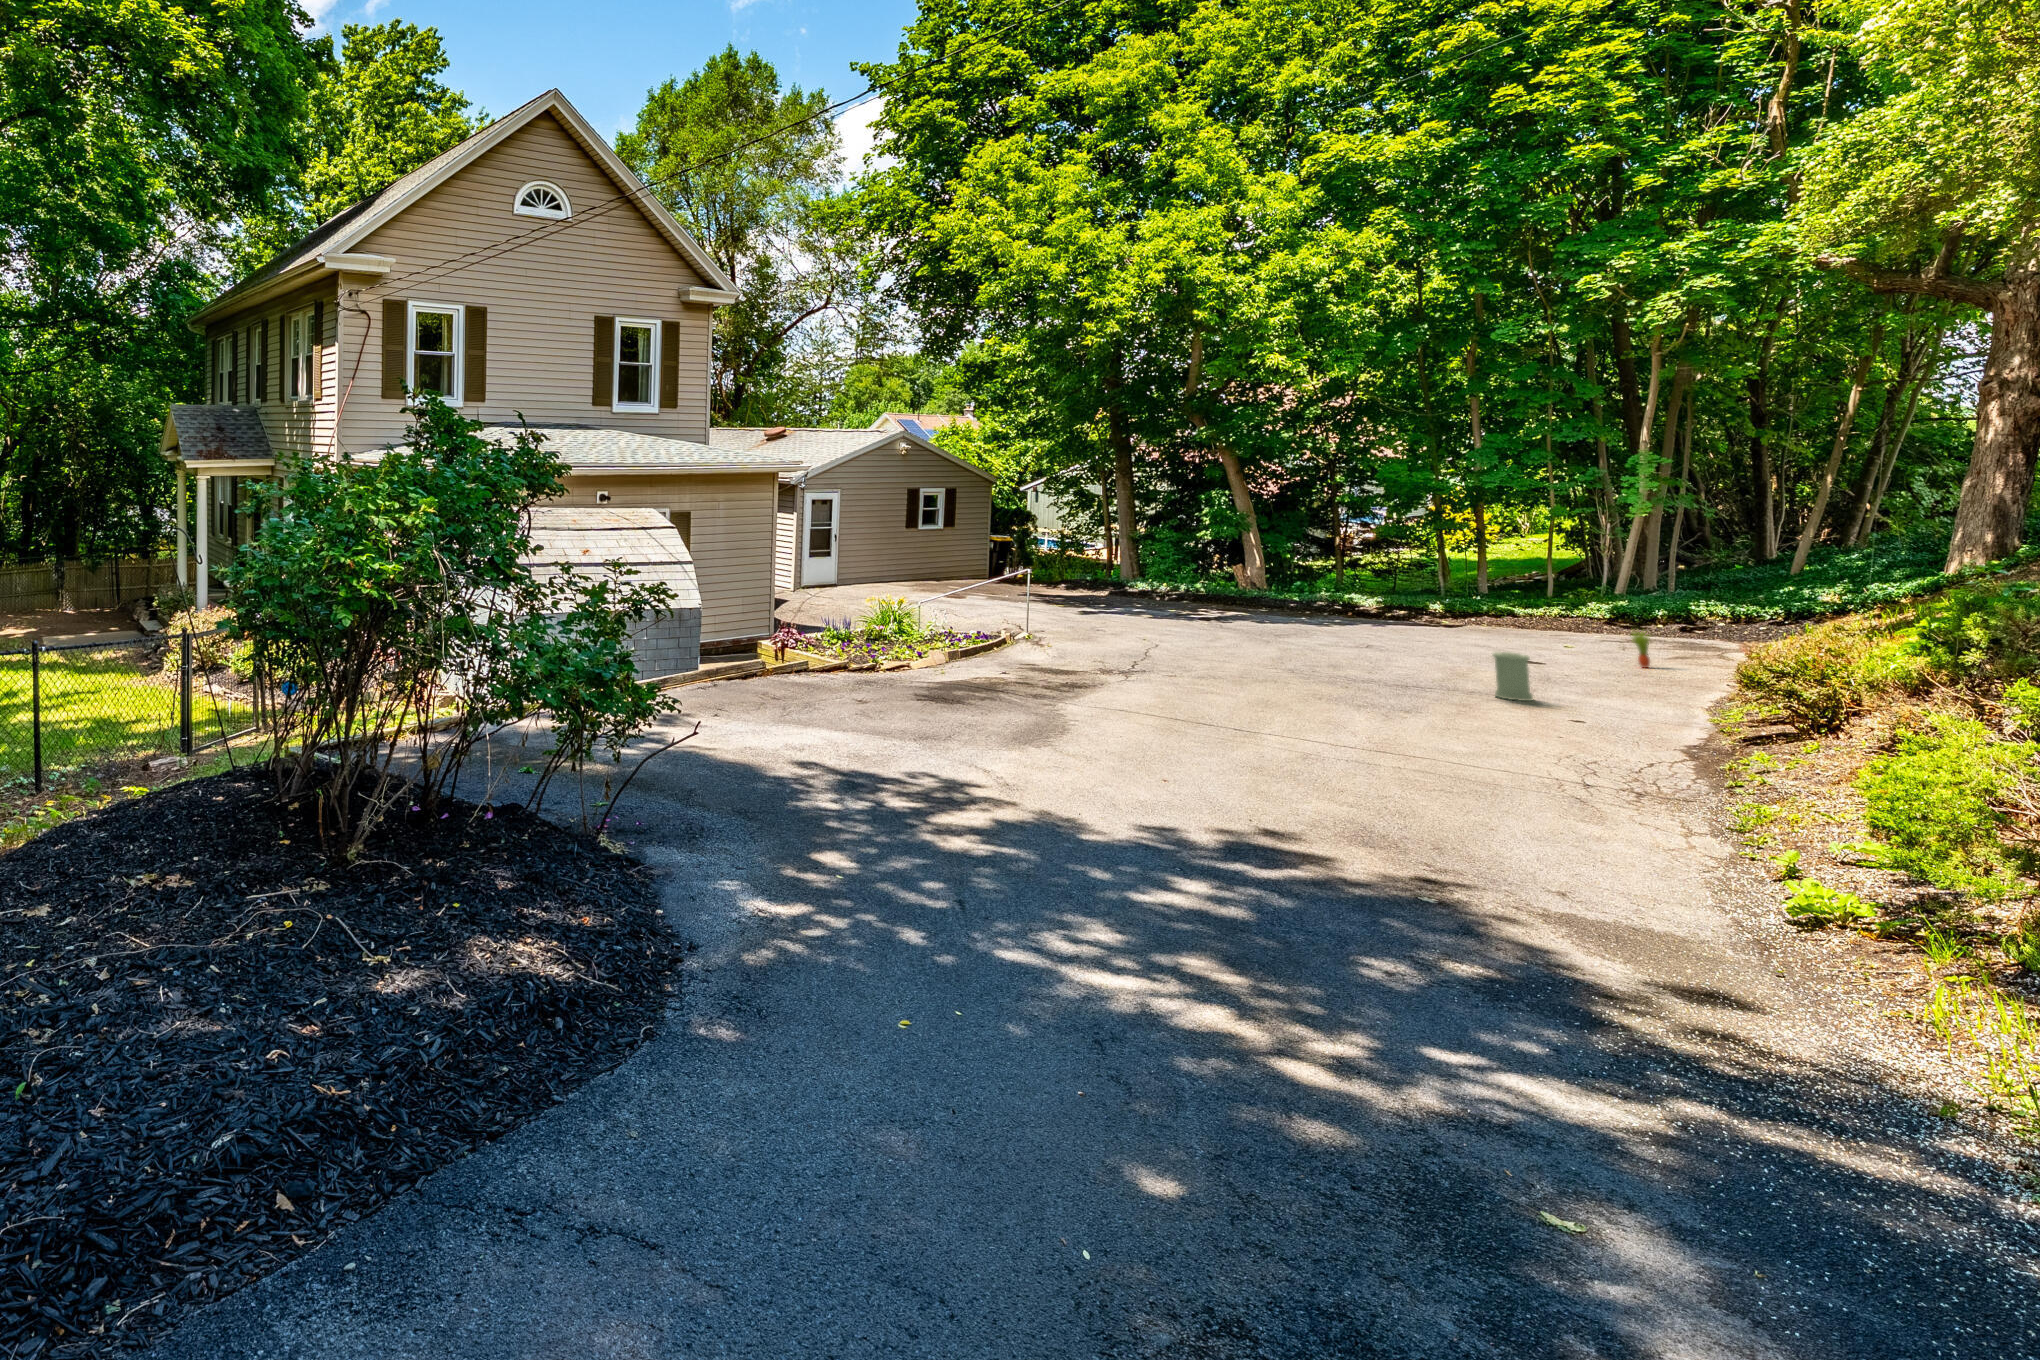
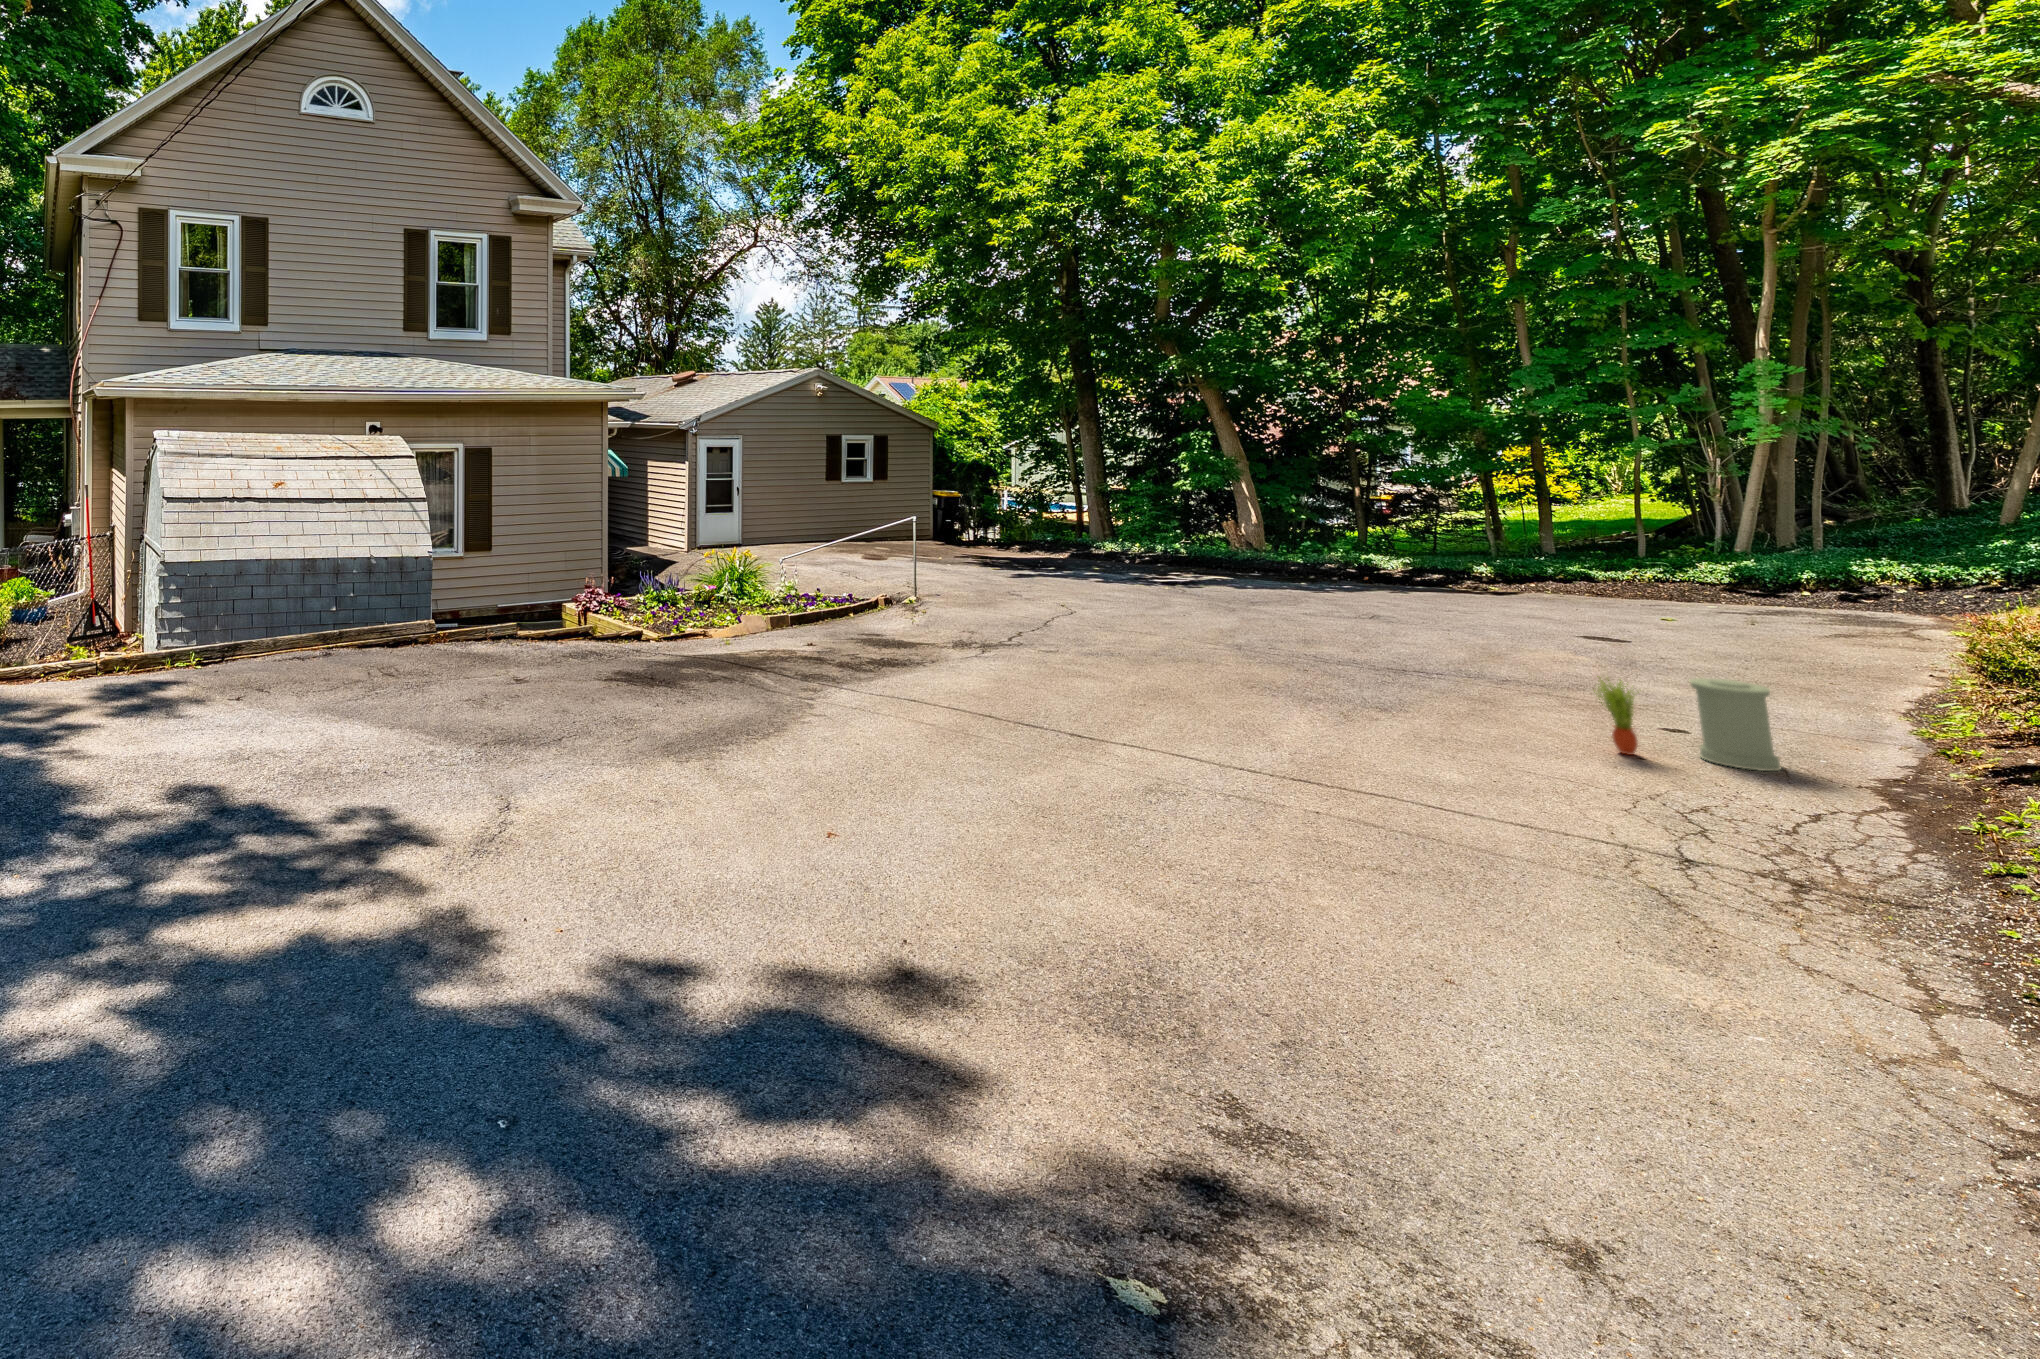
potted plant: present [1630,629,1651,668] -> present [1594,676,1639,755]

